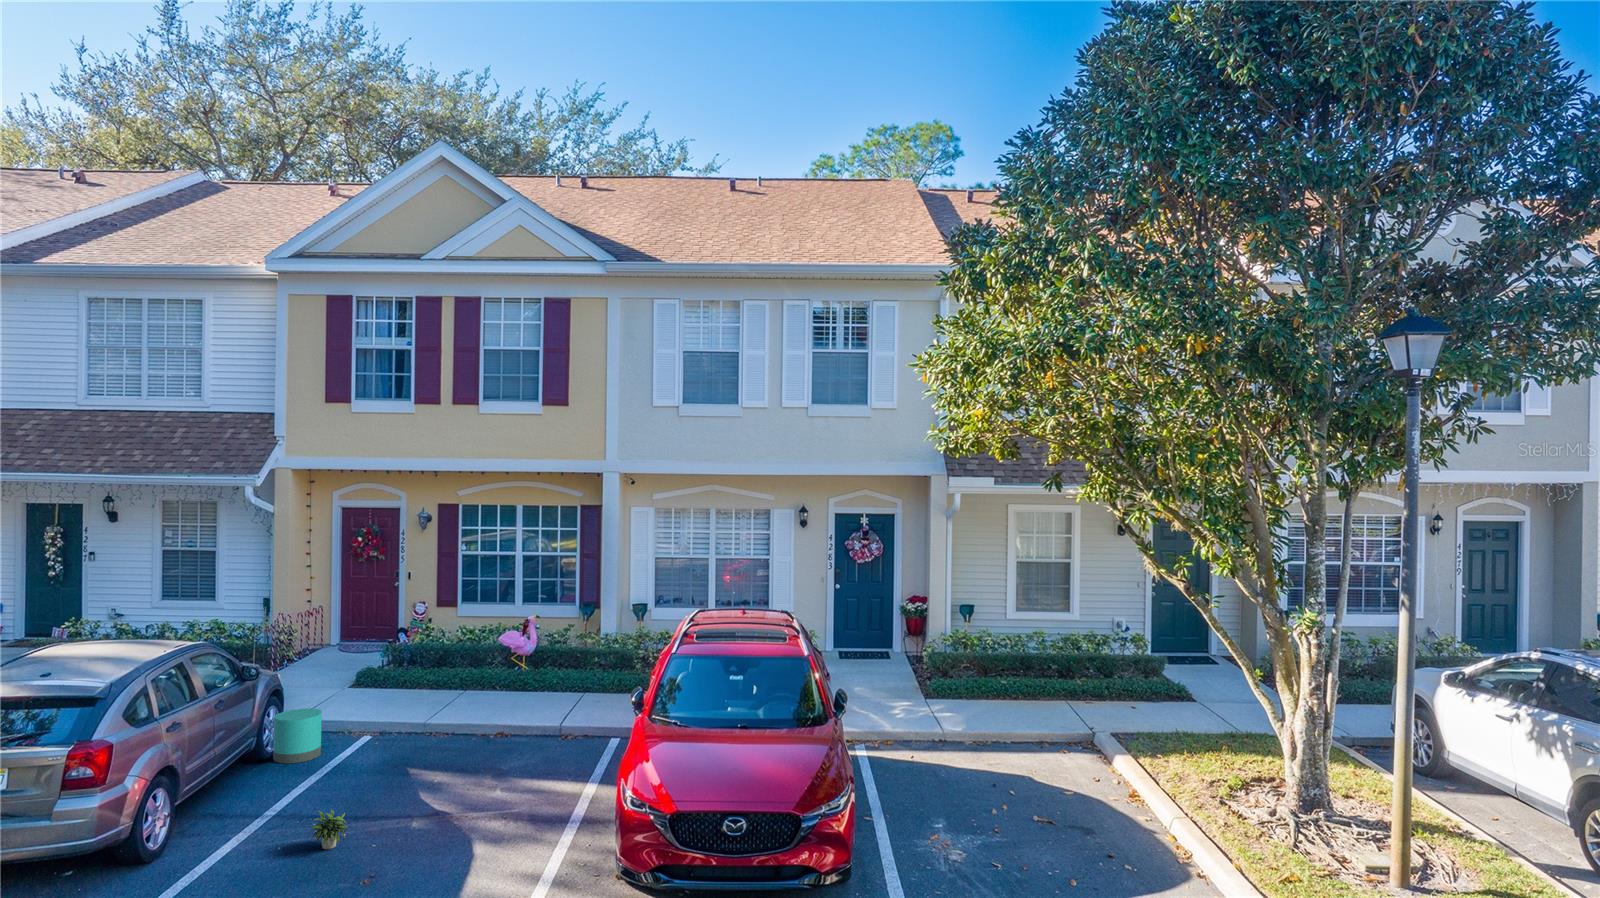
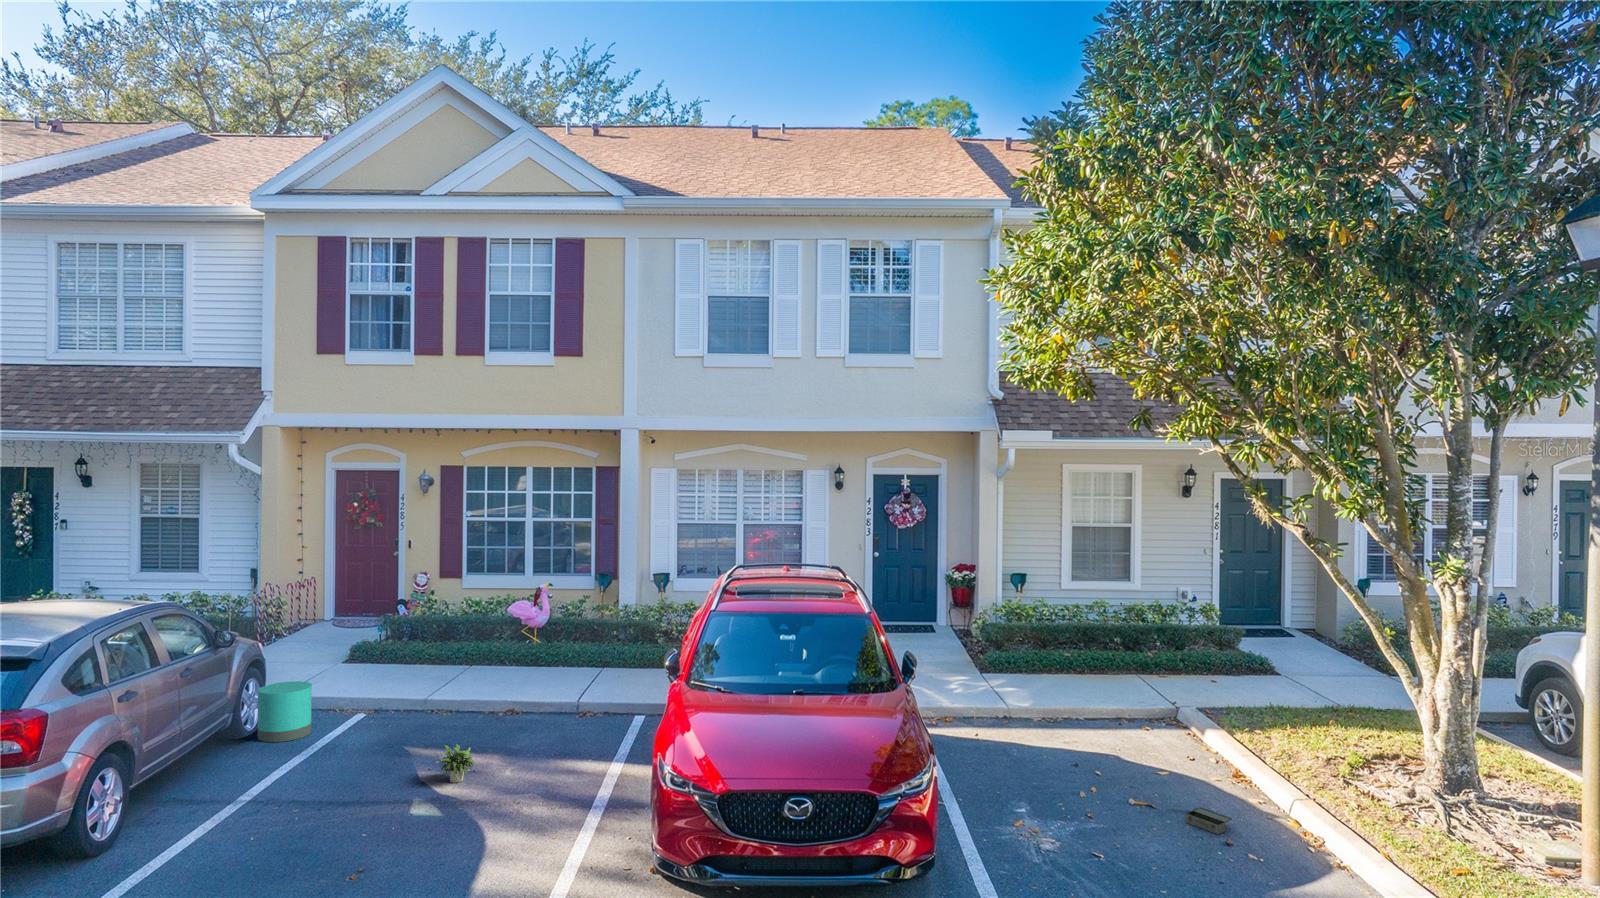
potted plant: present [311,809,348,849] -> present [440,744,474,782]
toolbox: none [1078,824,1117,848] -> present [1186,807,1232,834]

